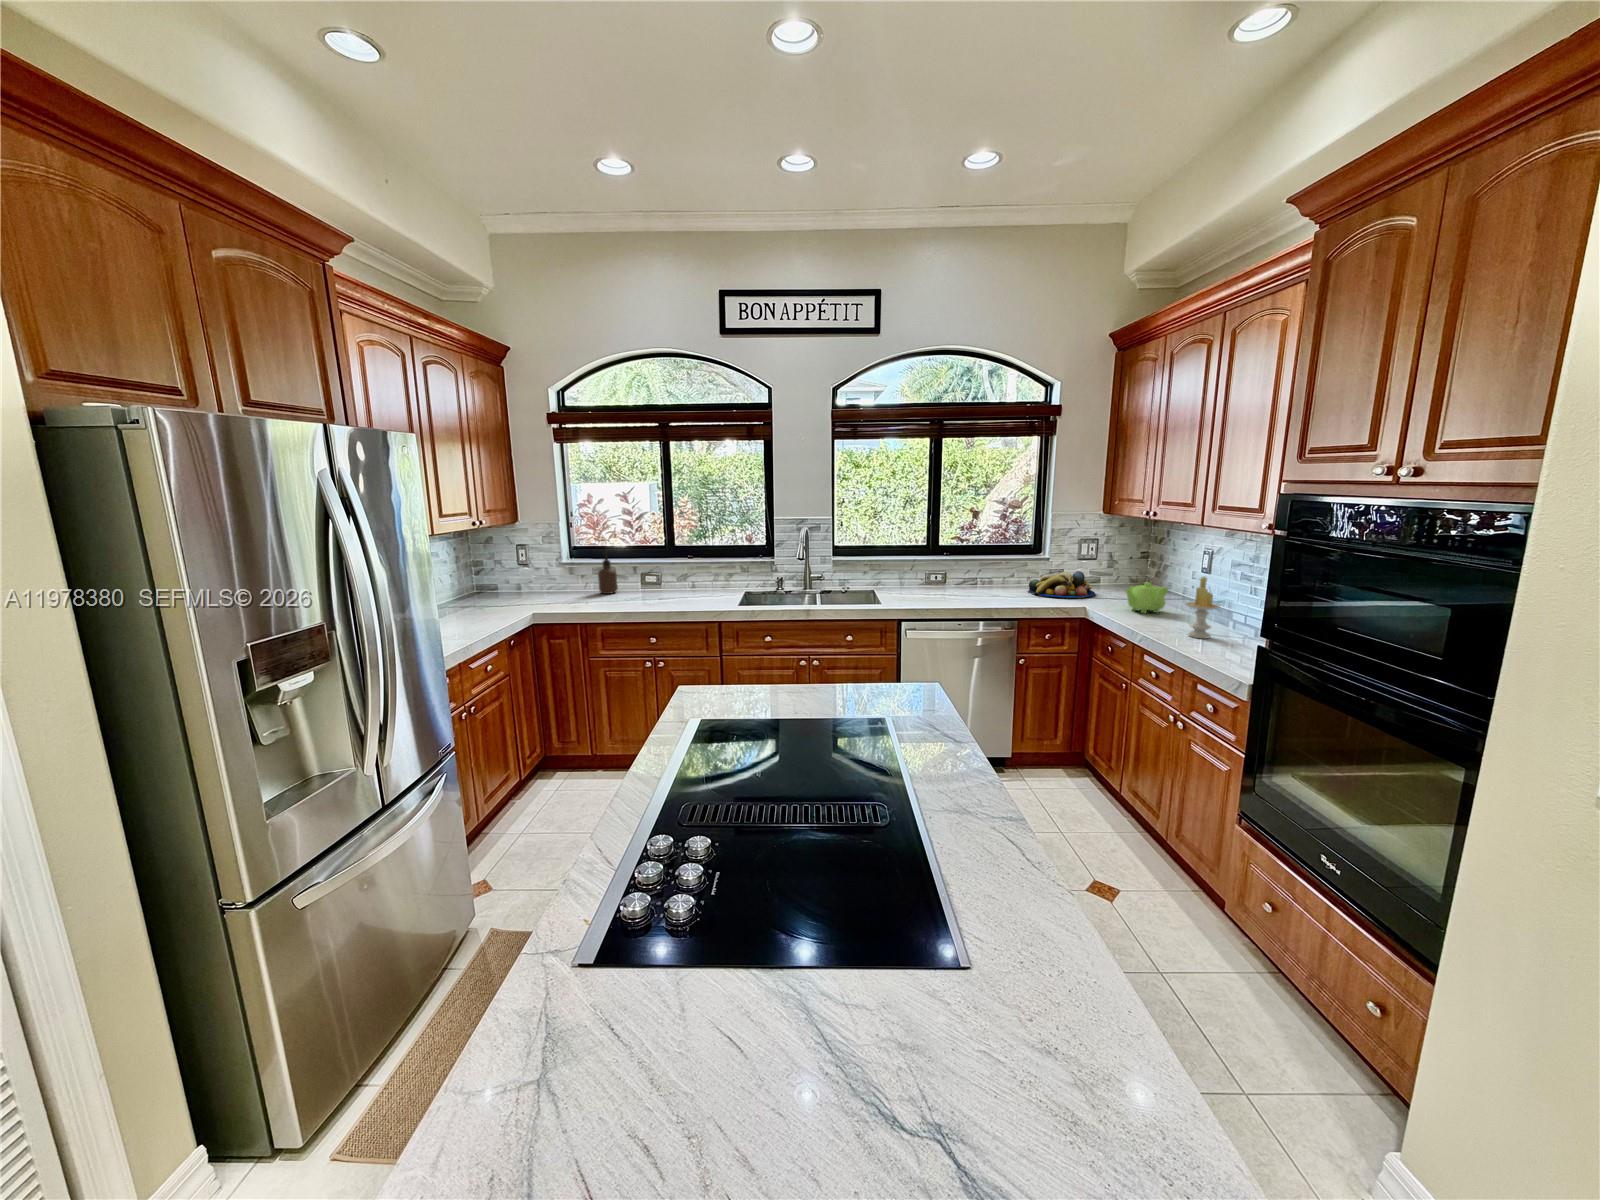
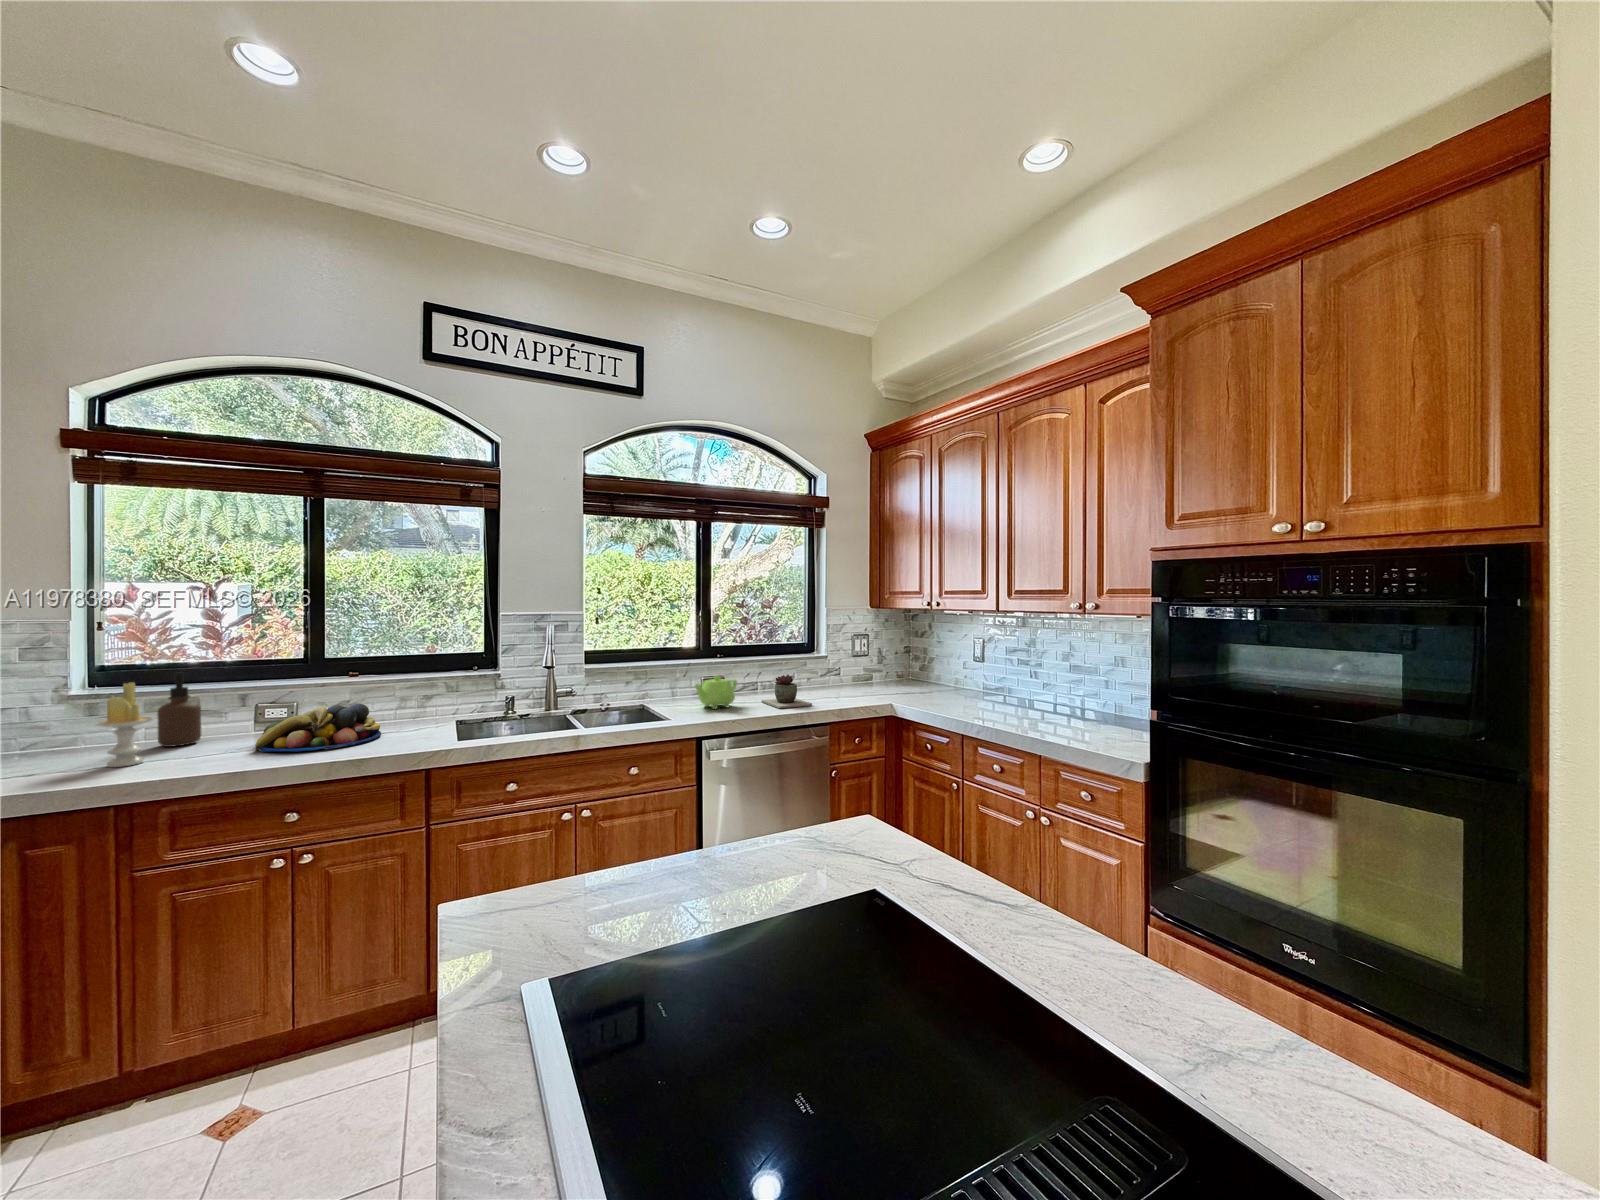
fruit bowl: present [1028,571,1095,598] -> present [255,704,381,752]
succulent plant: none [969,574,1009,603] -> present [761,675,812,708]
candle: present [1185,577,1220,639] -> present [95,683,154,767]
teapot: present [1126,583,1168,613] -> present [695,676,737,709]

